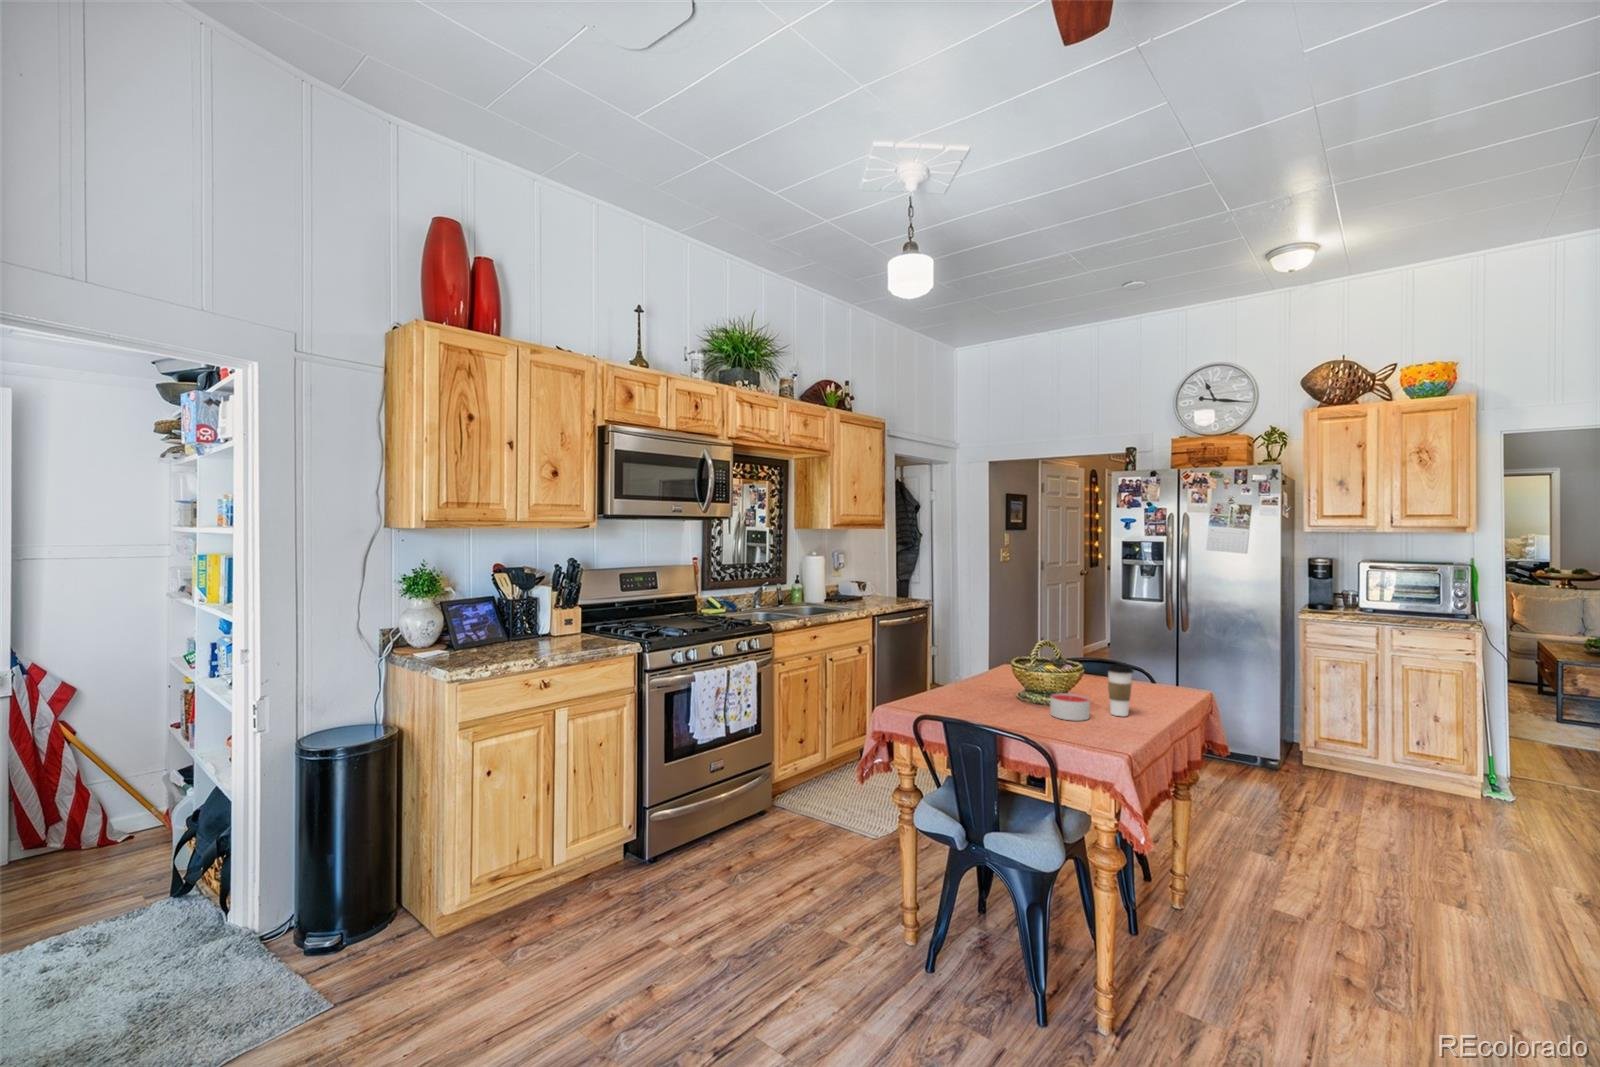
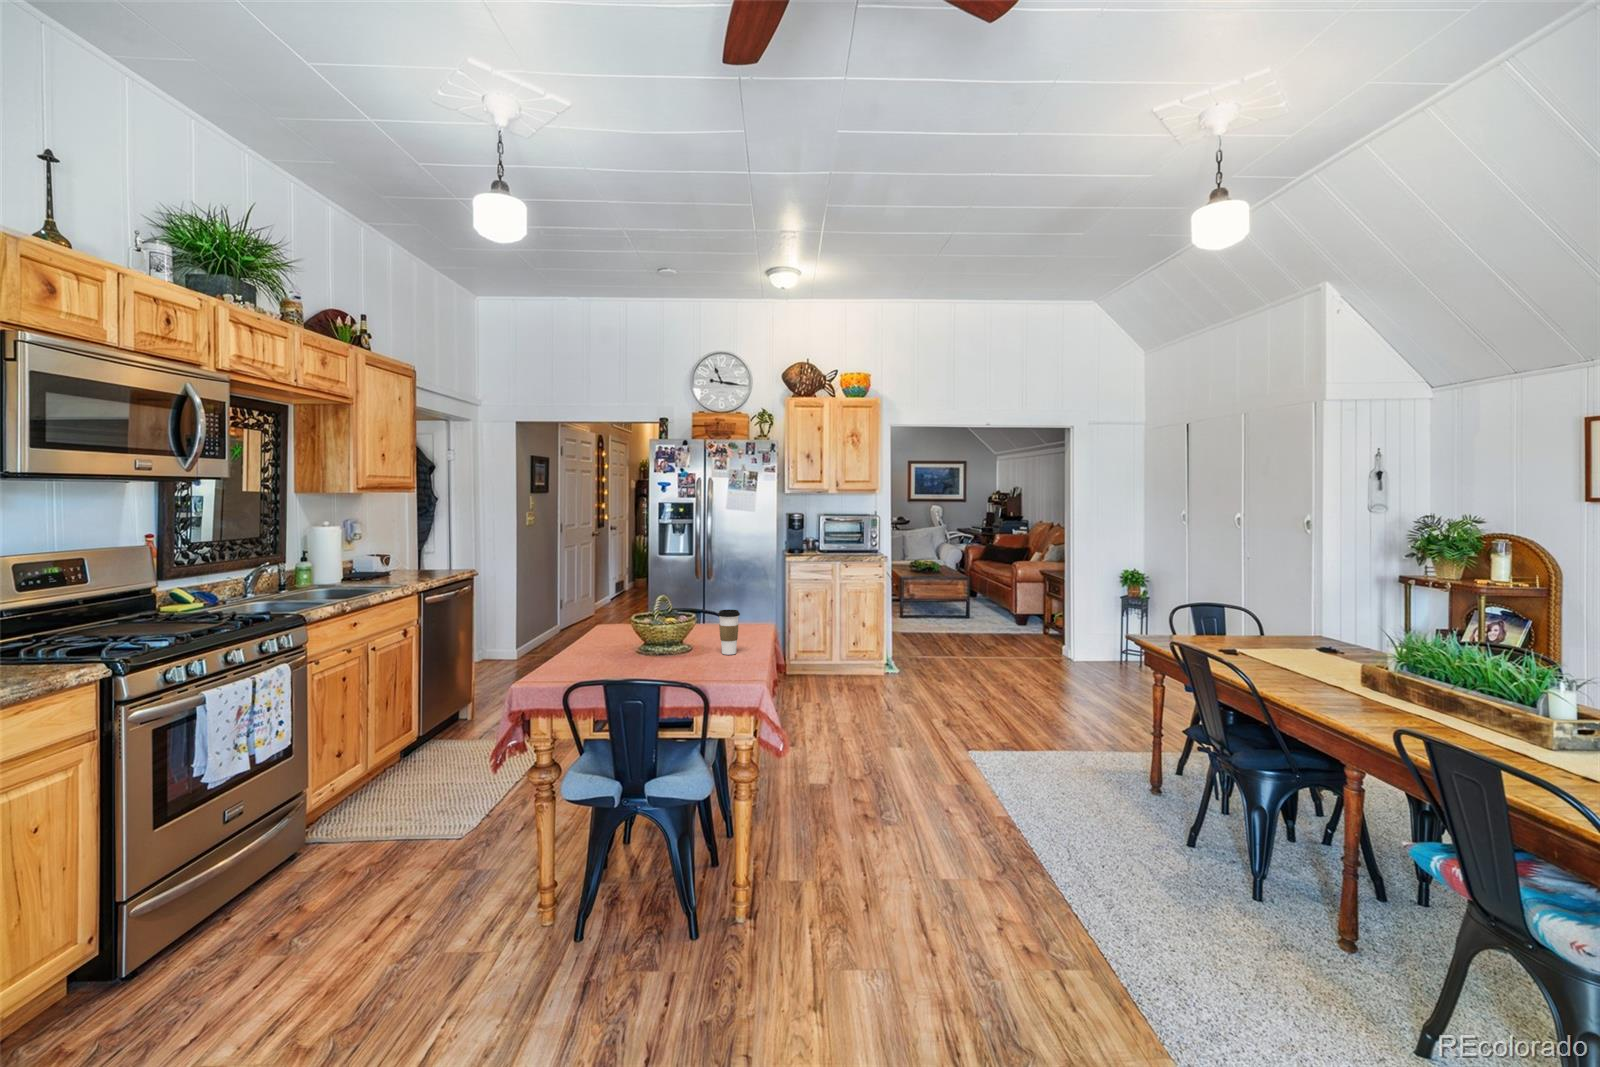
candle: present [1050,693,1090,721] -> none [676,641,710,665]

